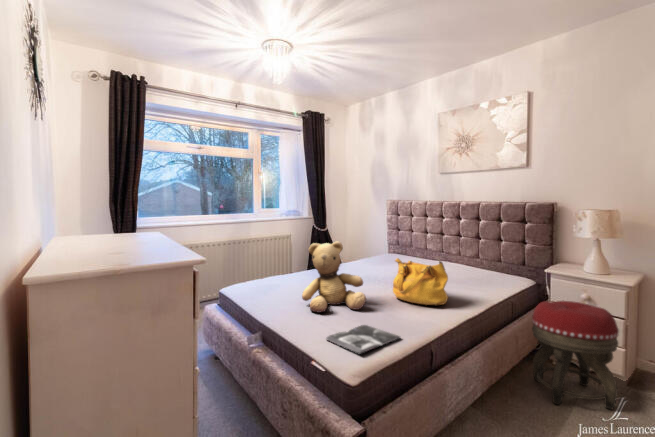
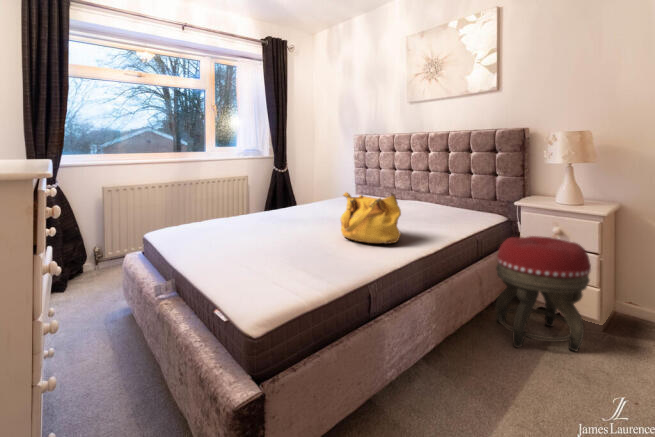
teddy bear: present [302,241,366,313] -> none [230,172,303,255]
magazine: present [326,325,400,354] -> none [238,267,330,301]

